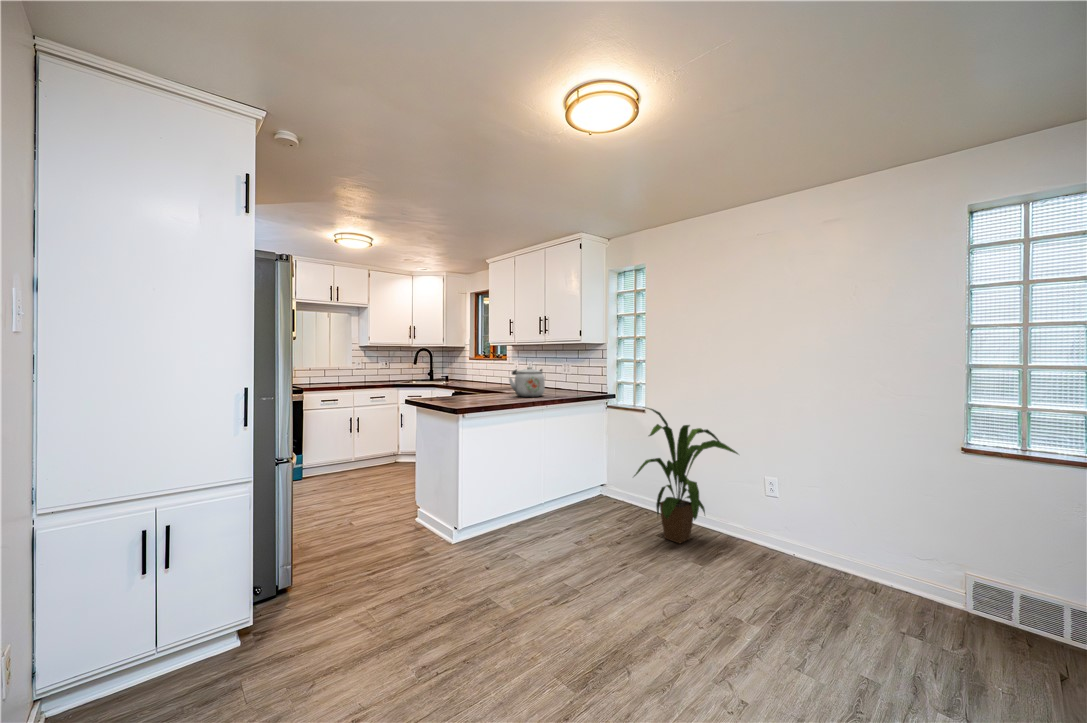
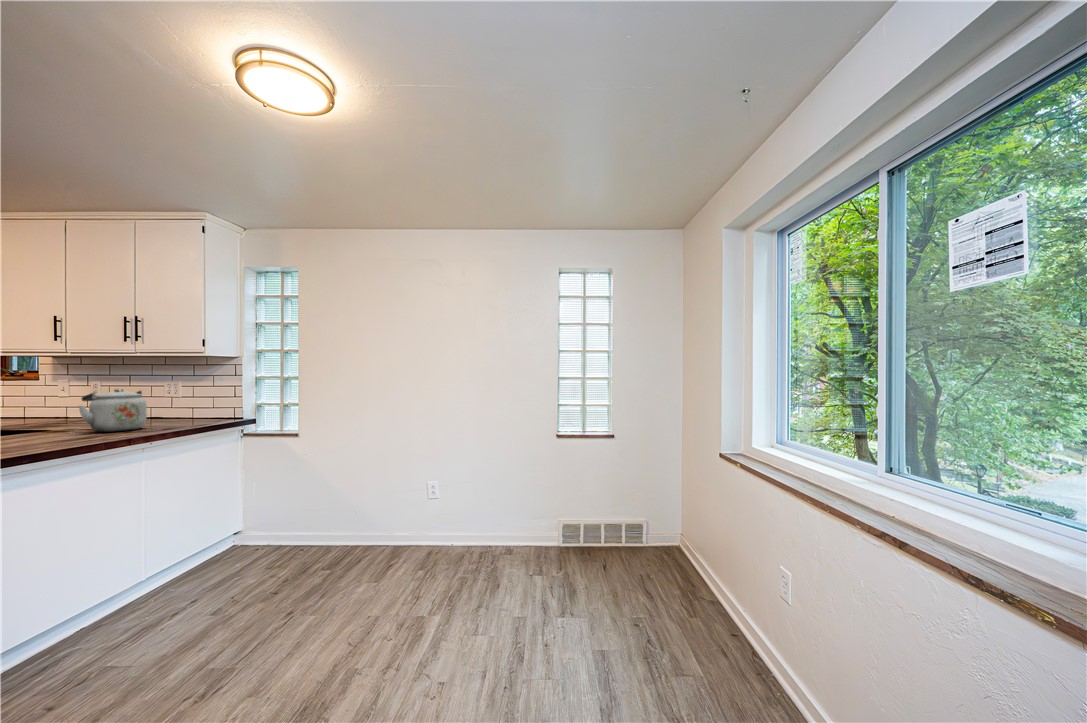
house plant: present [634,407,738,543] -> none [291,428,406,569]

